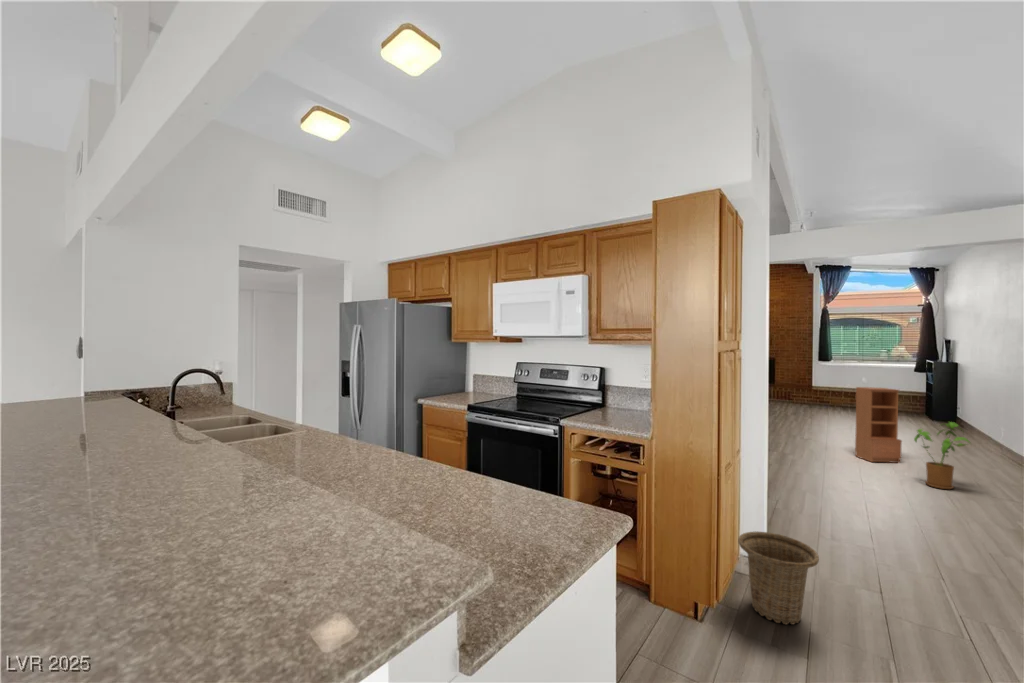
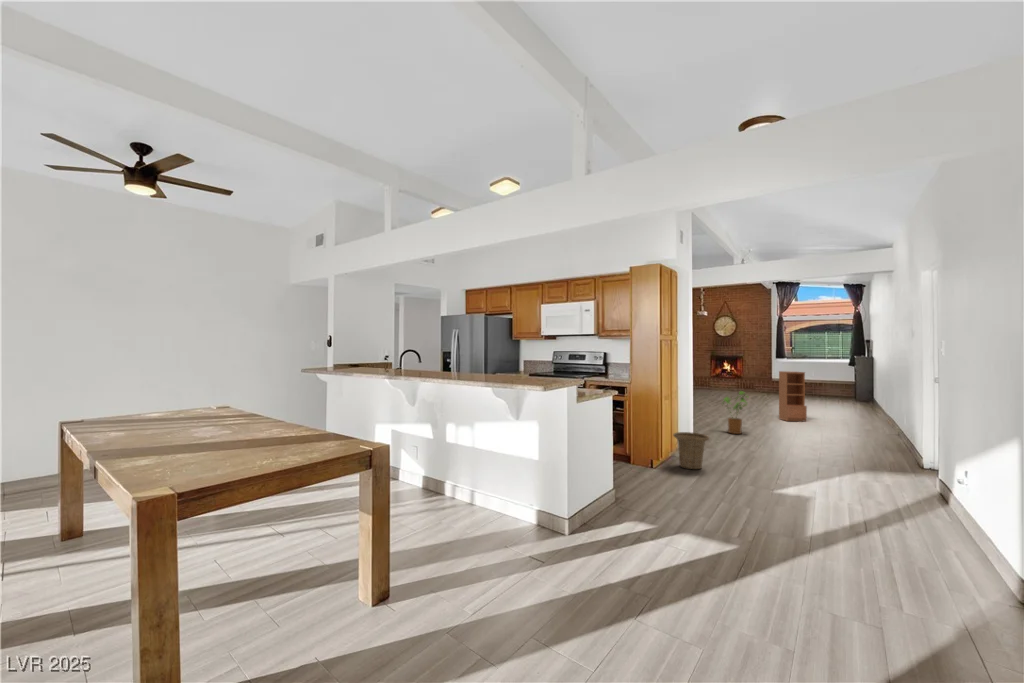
house plant: present [914,422,969,489] -> present [724,392,748,434]

